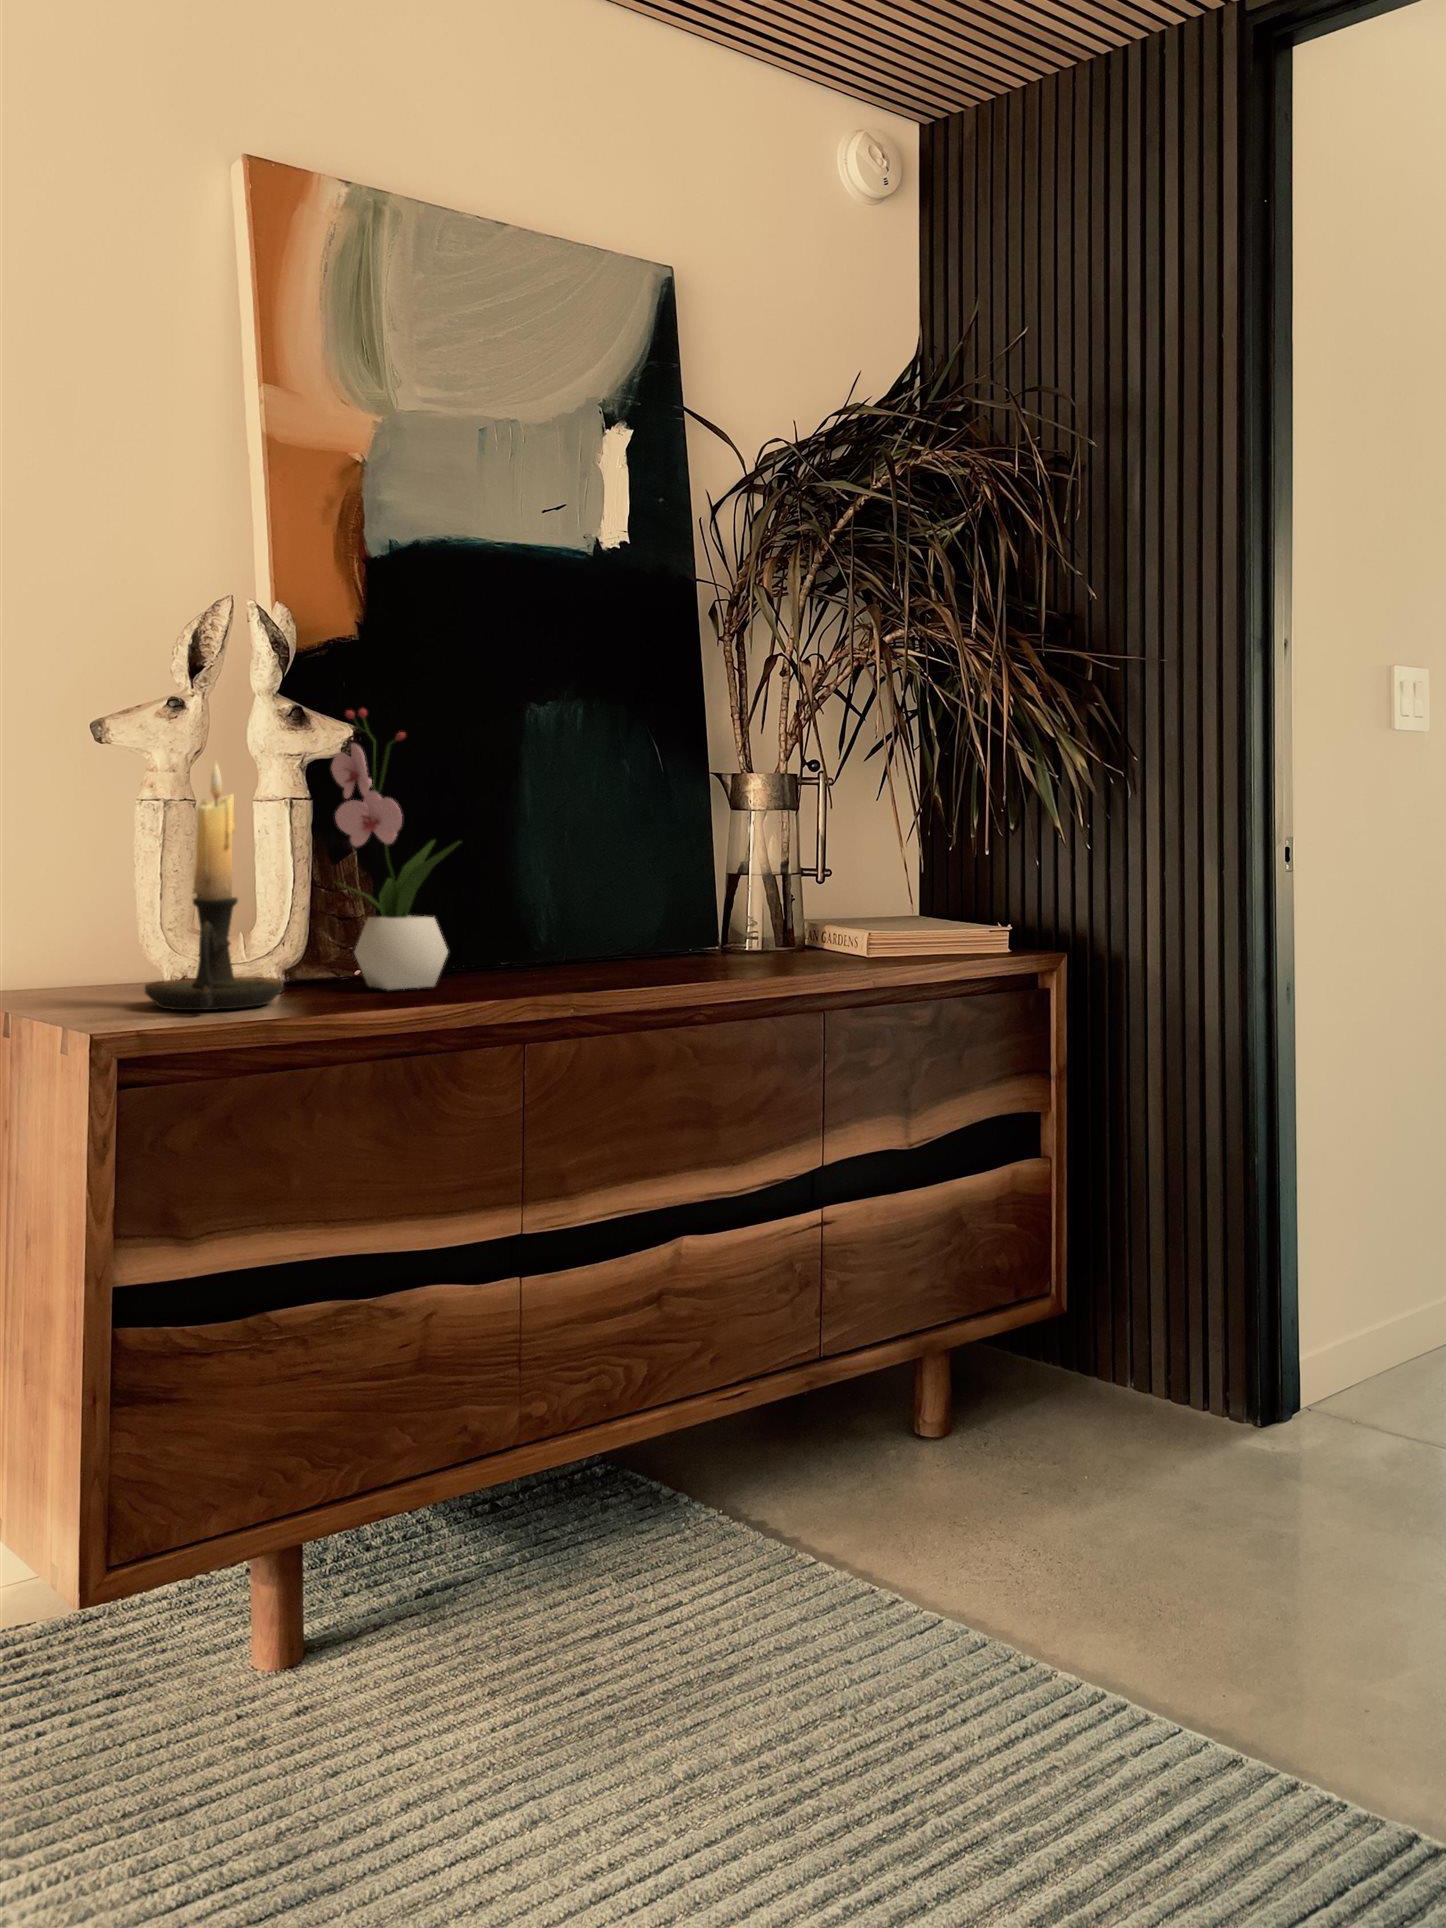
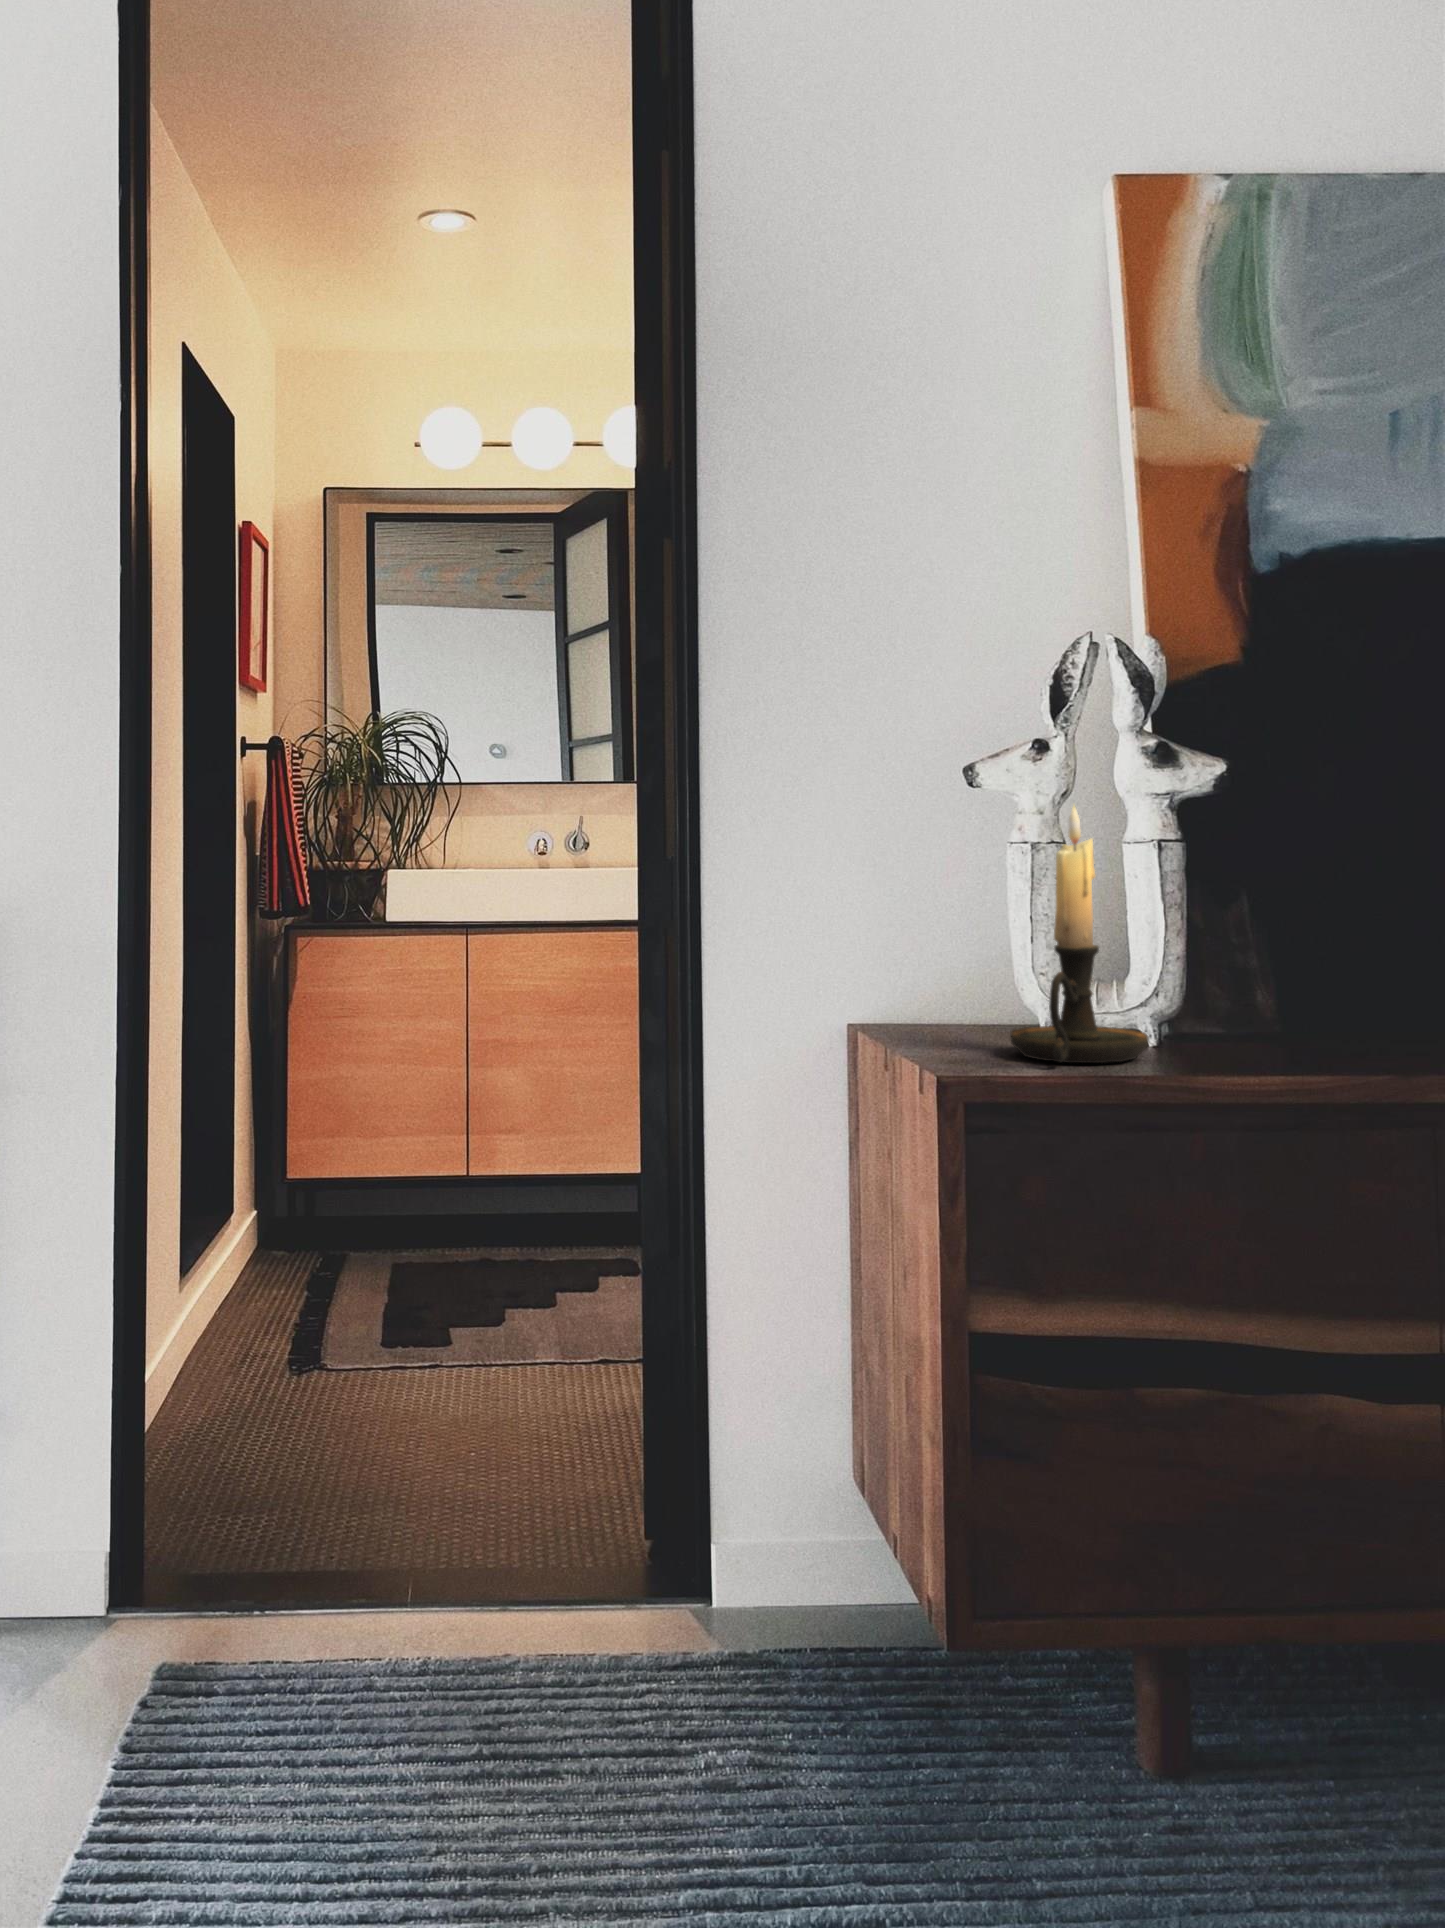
flower arrangement: present [332,709,461,990] -> none [1208,742,1359,1052]

